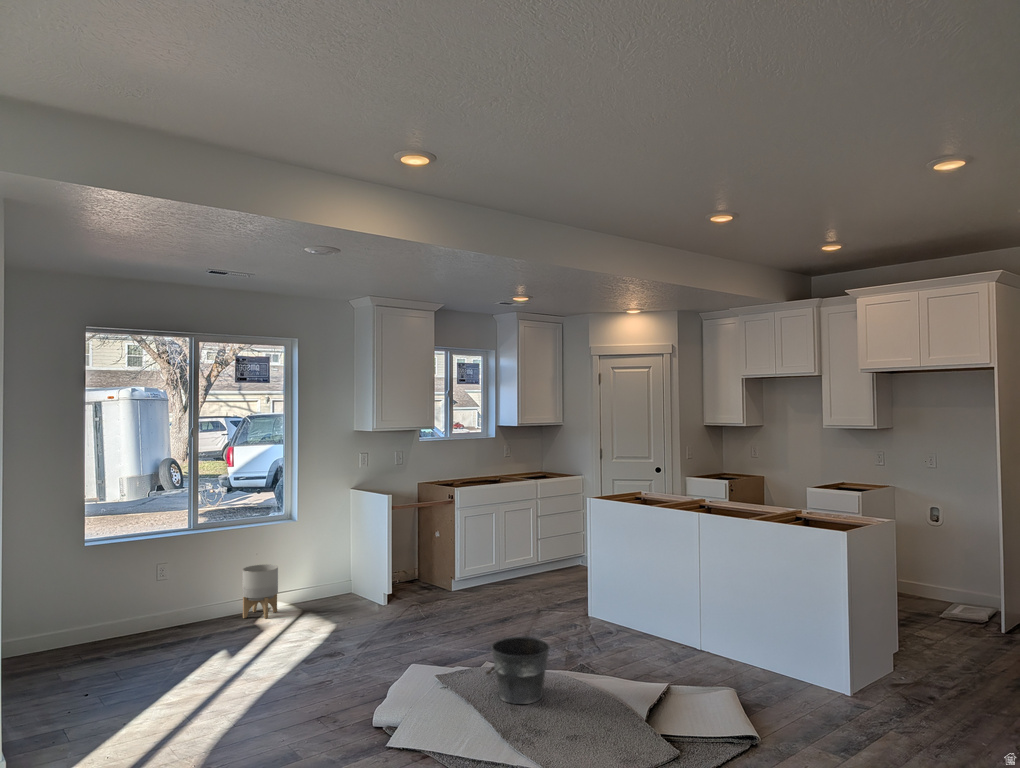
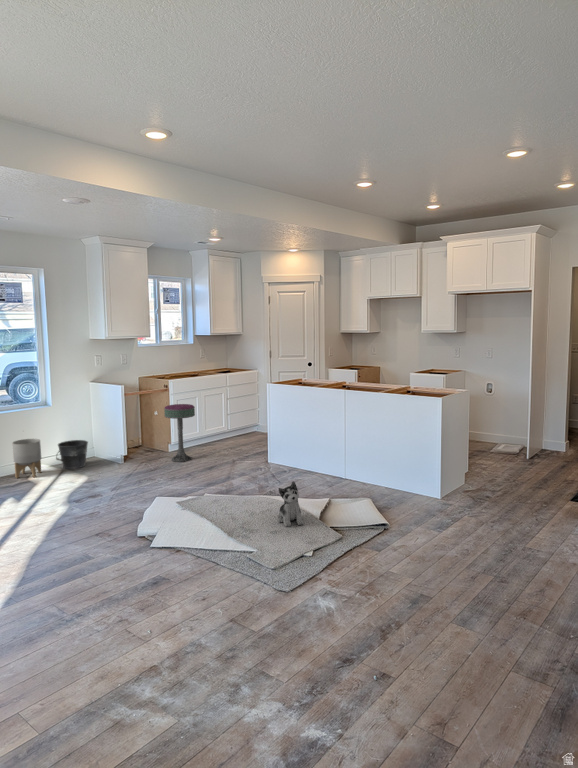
bar stool: none [443,524,485,607] -> present [164,404,195,462]
bucket: present [486,637,550,704] -> present [56,440,88,469]
plush toy: none [579,655,619,728] -> present [278,481,304,526]

